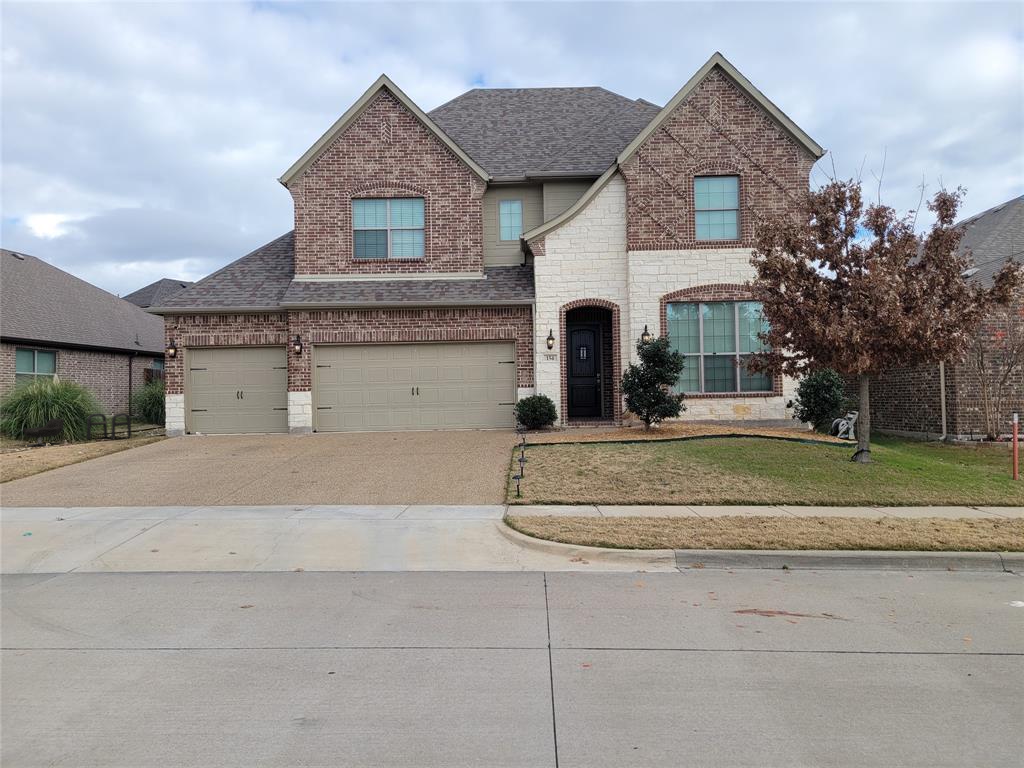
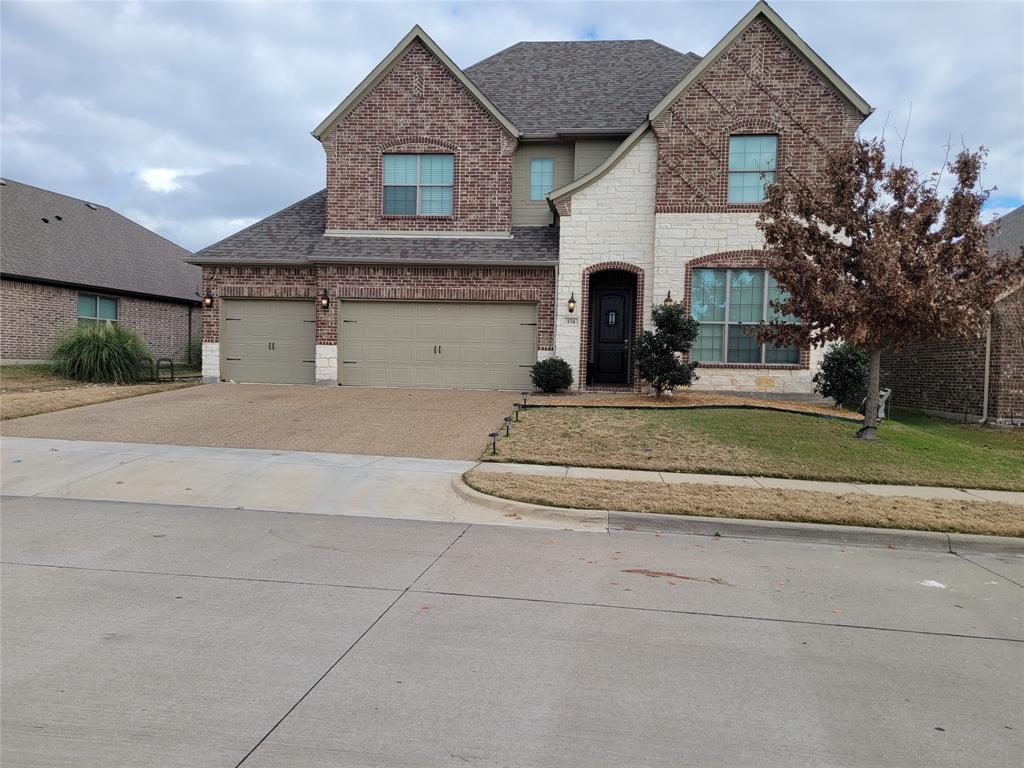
lounge chair: present [23,419,64,445] -> none [77,360,113,384]

